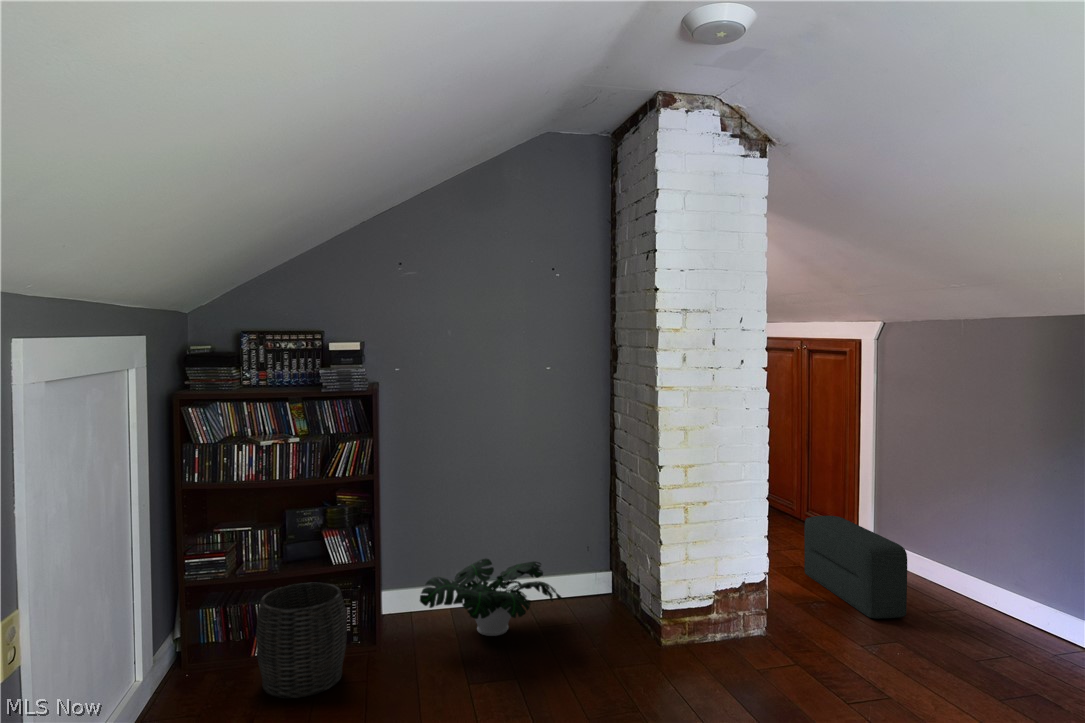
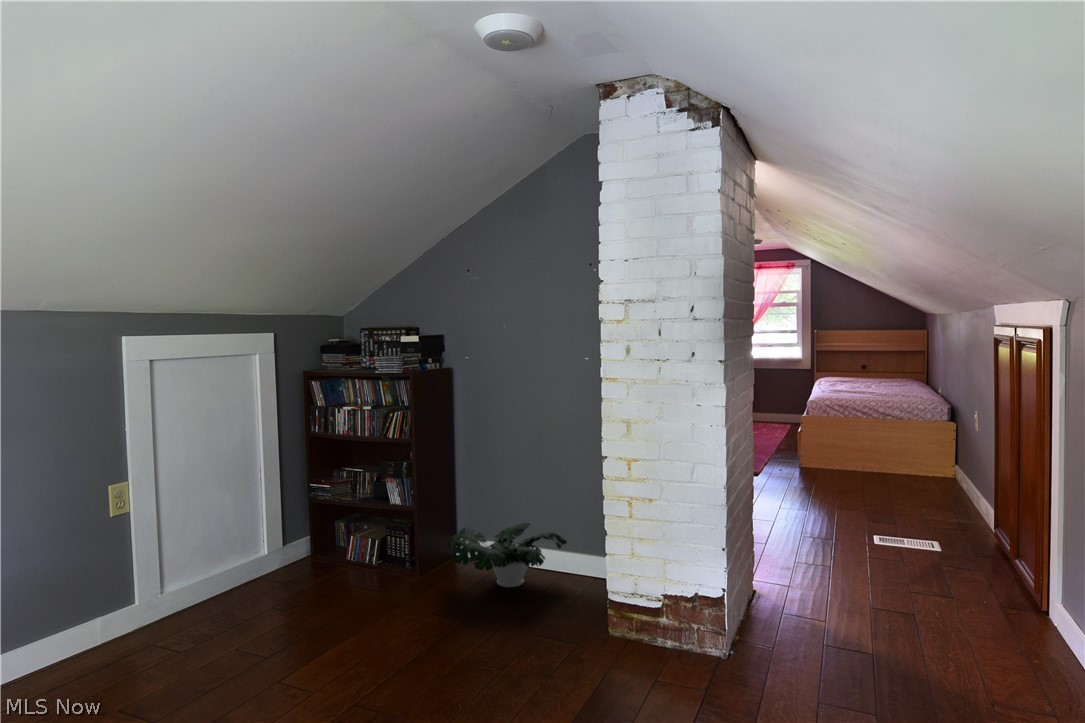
pouf: present [804,516,907,619] -> none [877,552,951,697]
woven basket: present [256,583,347,698] -> none [327,511,390,587]

